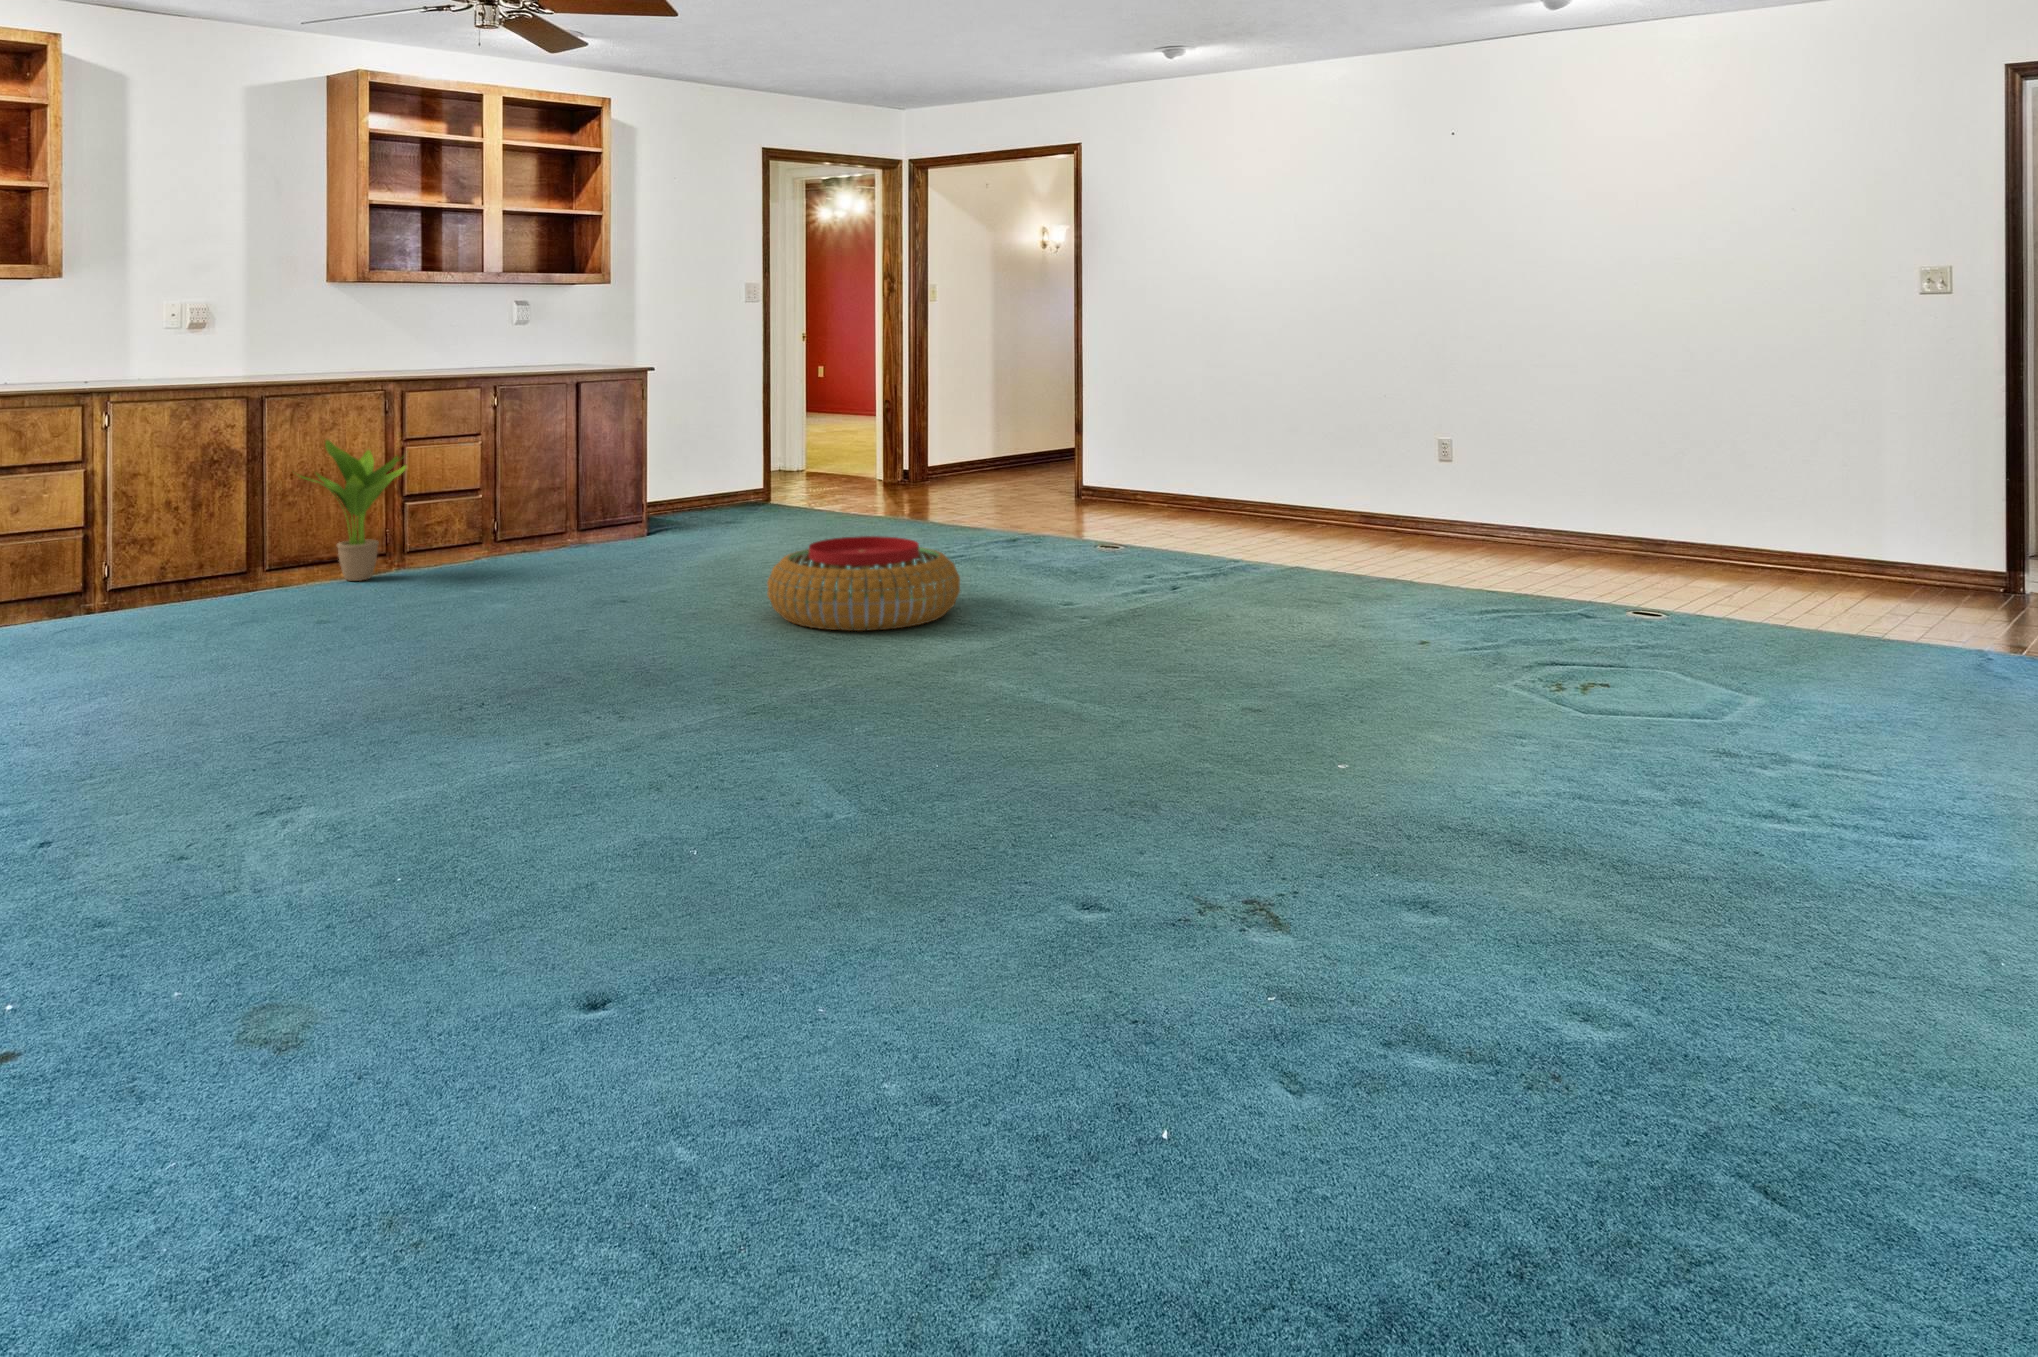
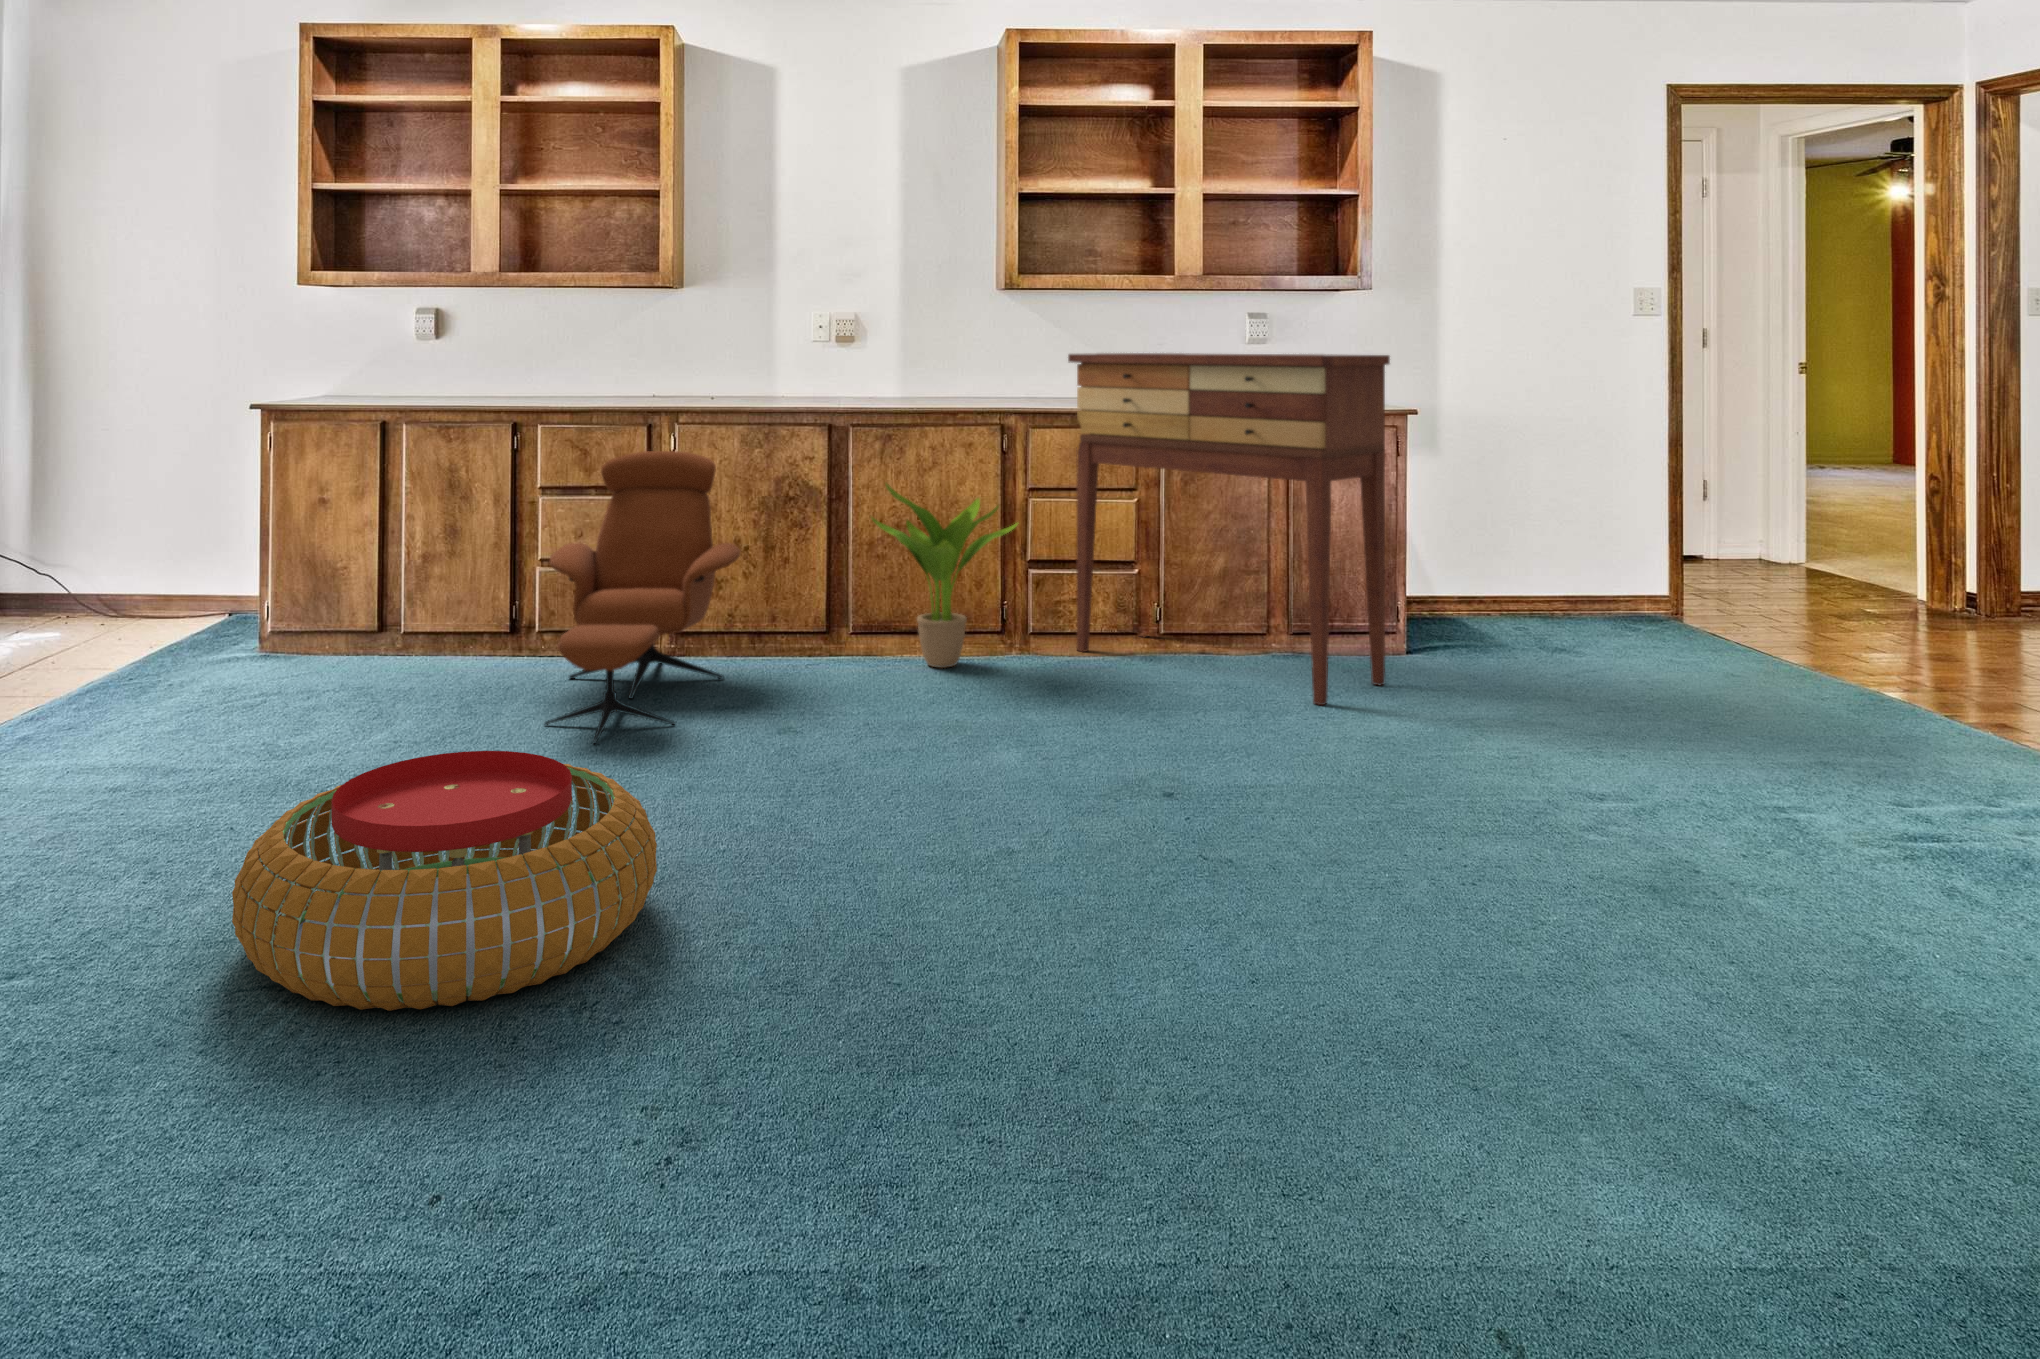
console table: none [431,332,666,560] -> present [1068,353,1390,705]
lounge chair: none [37,428,236,649] -> present [544,451,740,744]
pouf: present [767,536,960,631] -> present [232,751,657,1011]

